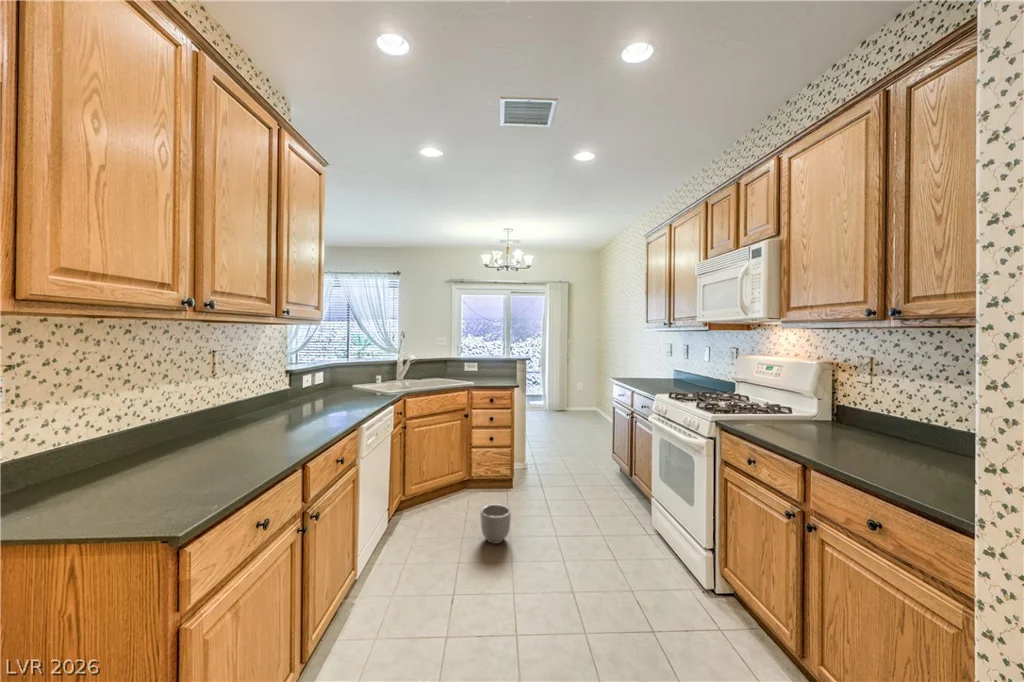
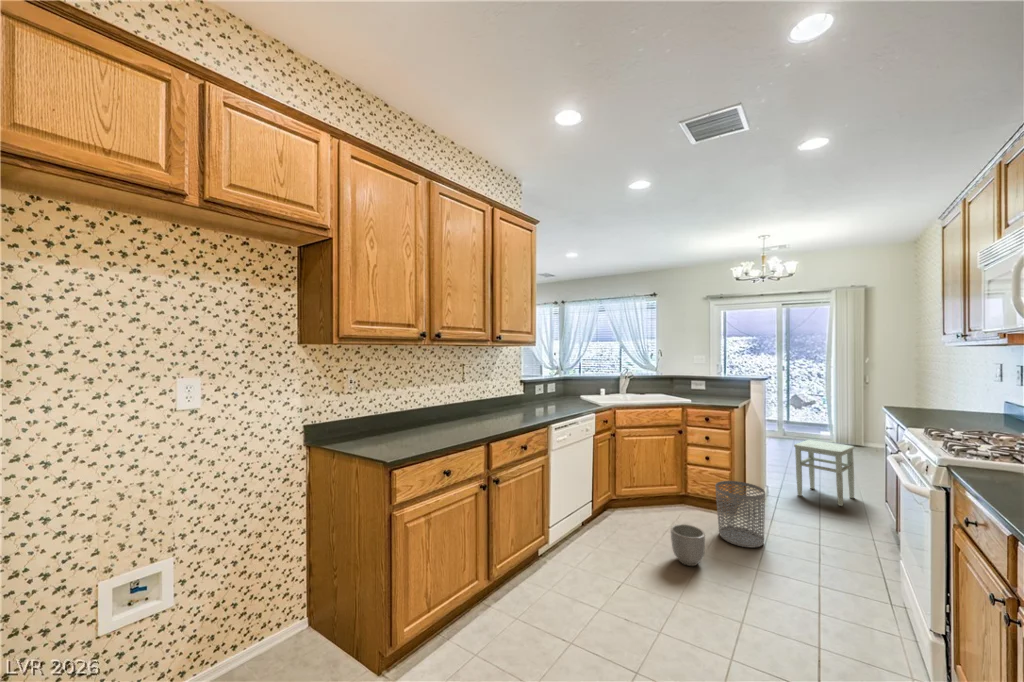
stool: none [539,410,574,459] -> present [794,440,854,506]
waste bin: none [504,454,542,512] -> present [715,481,765,547]

